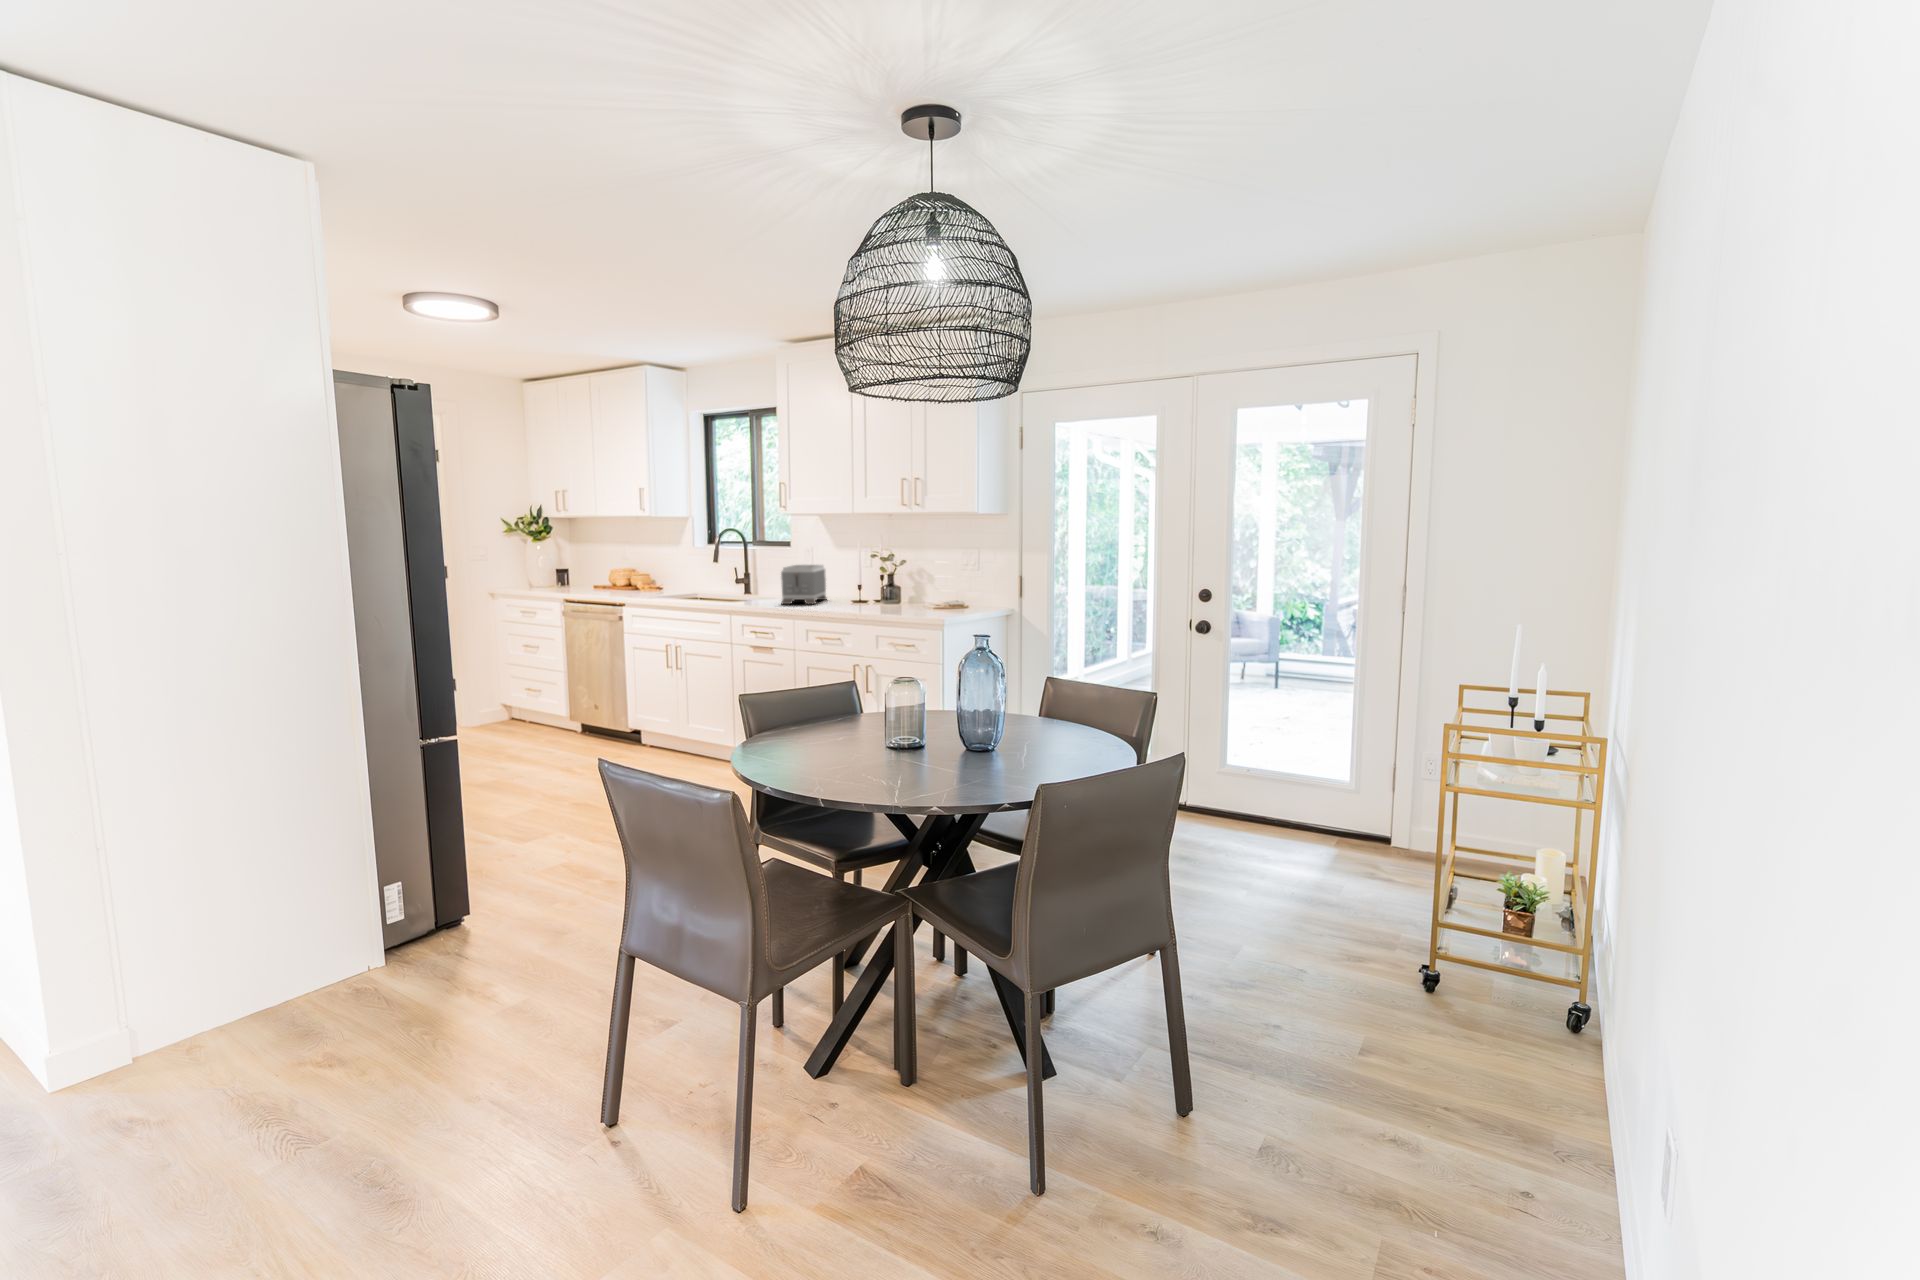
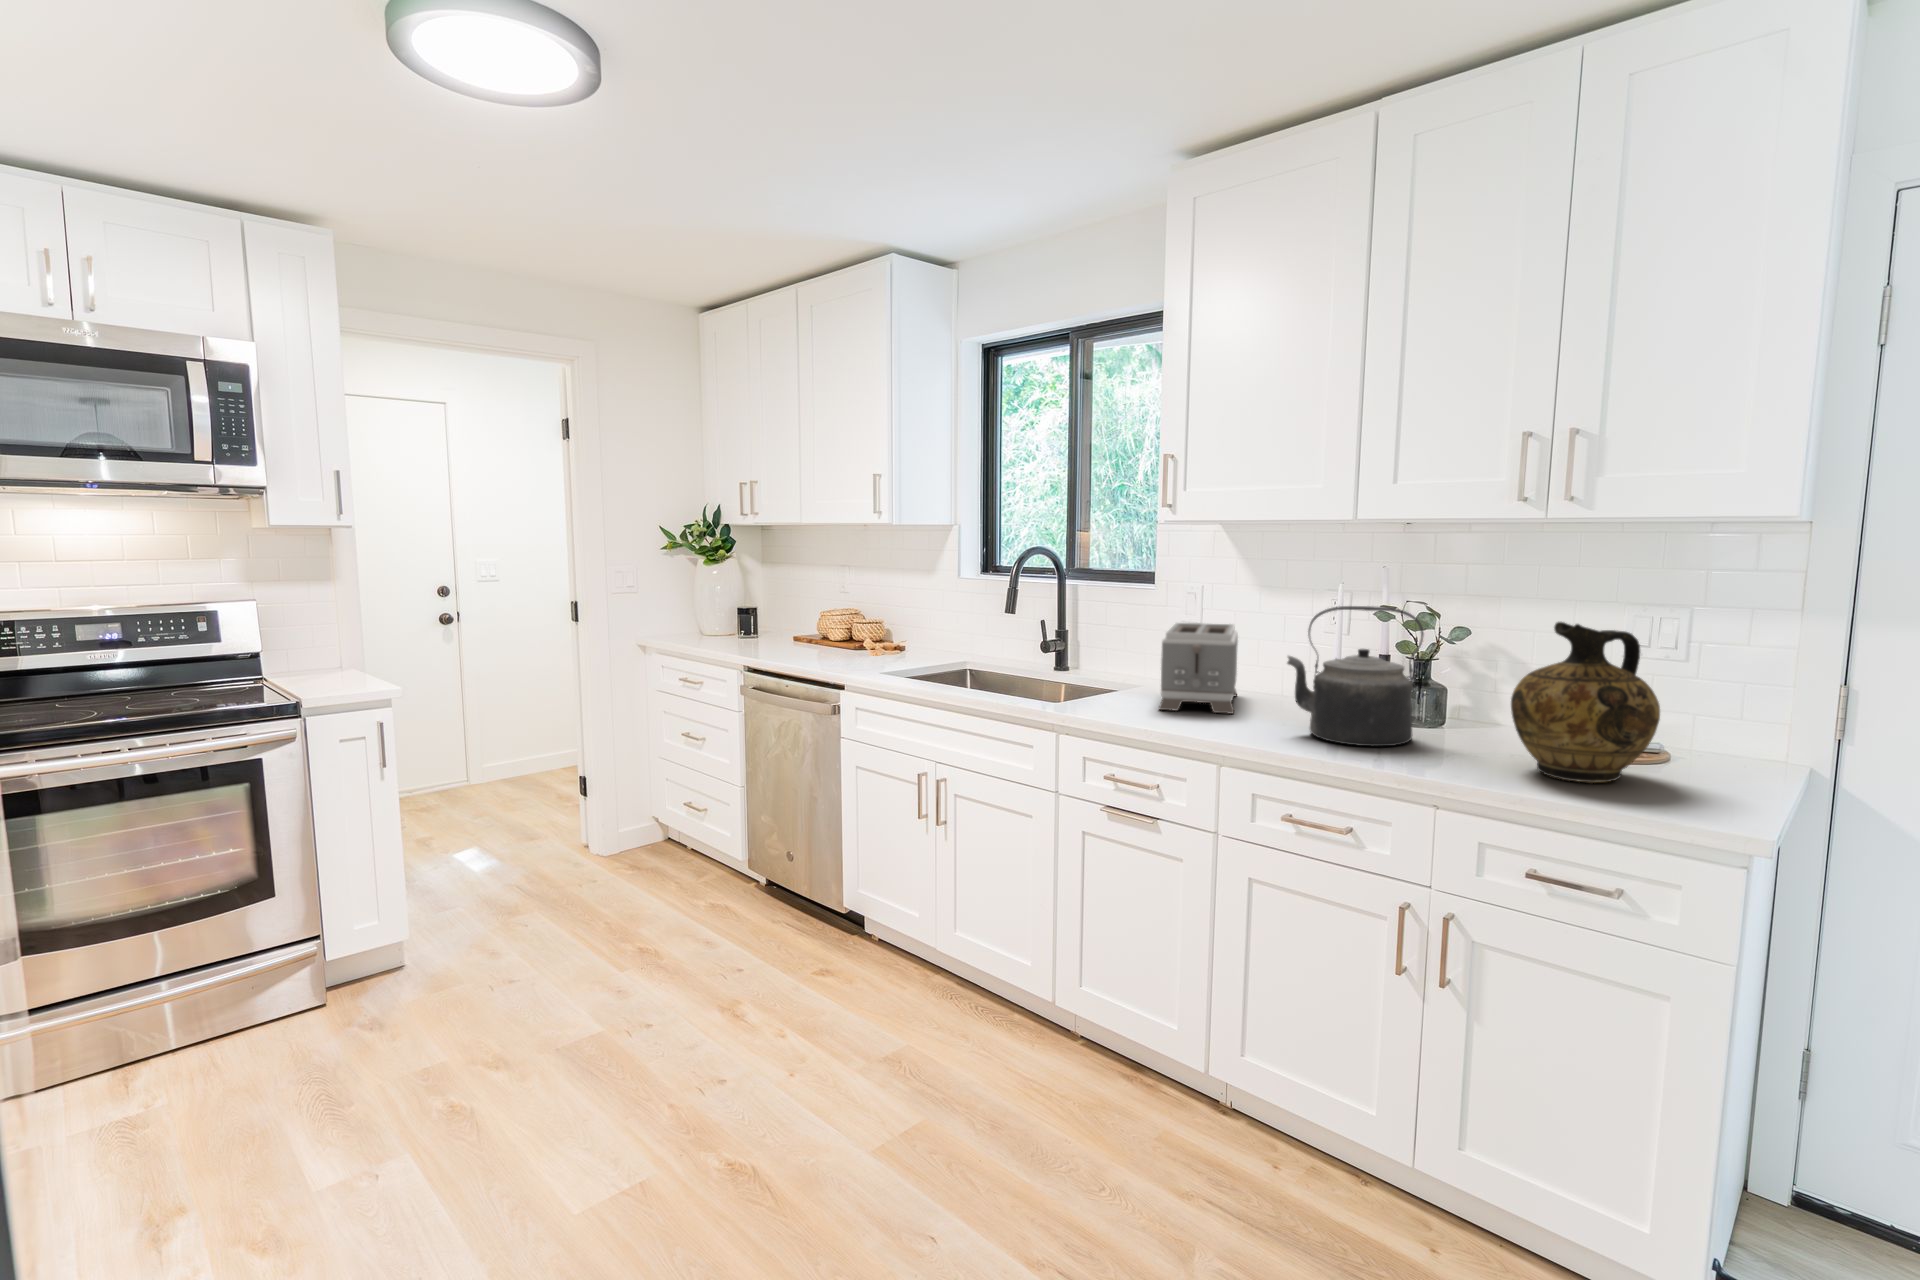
kettle: none [827,551,880,610] -> present [1287,606,1424,746]
ceramic jug: none [897,553,946,614] -> present [1511,622,1660,783]

